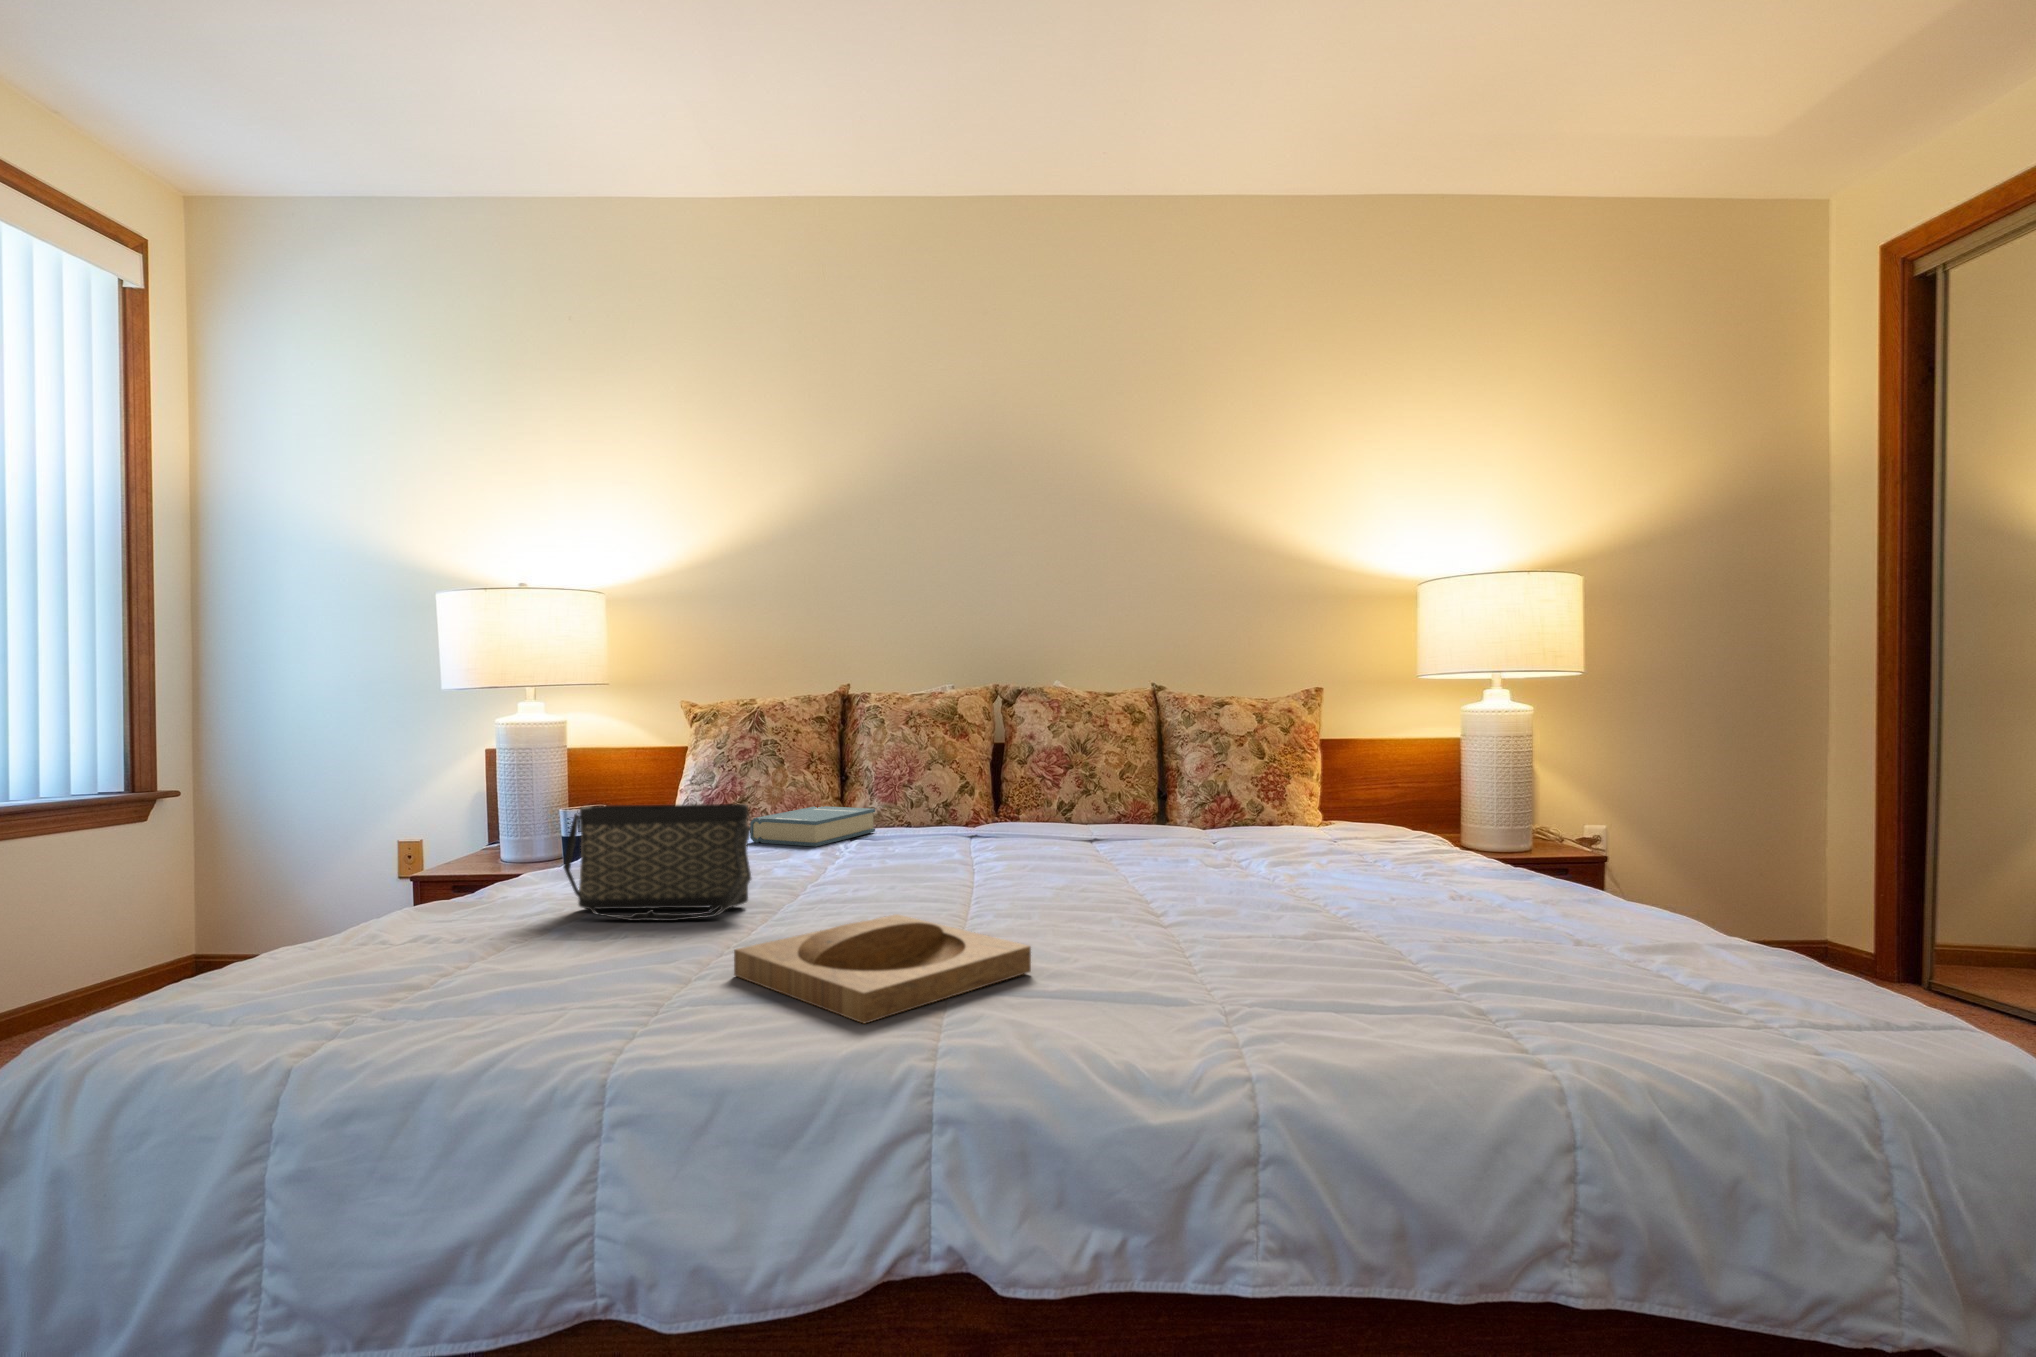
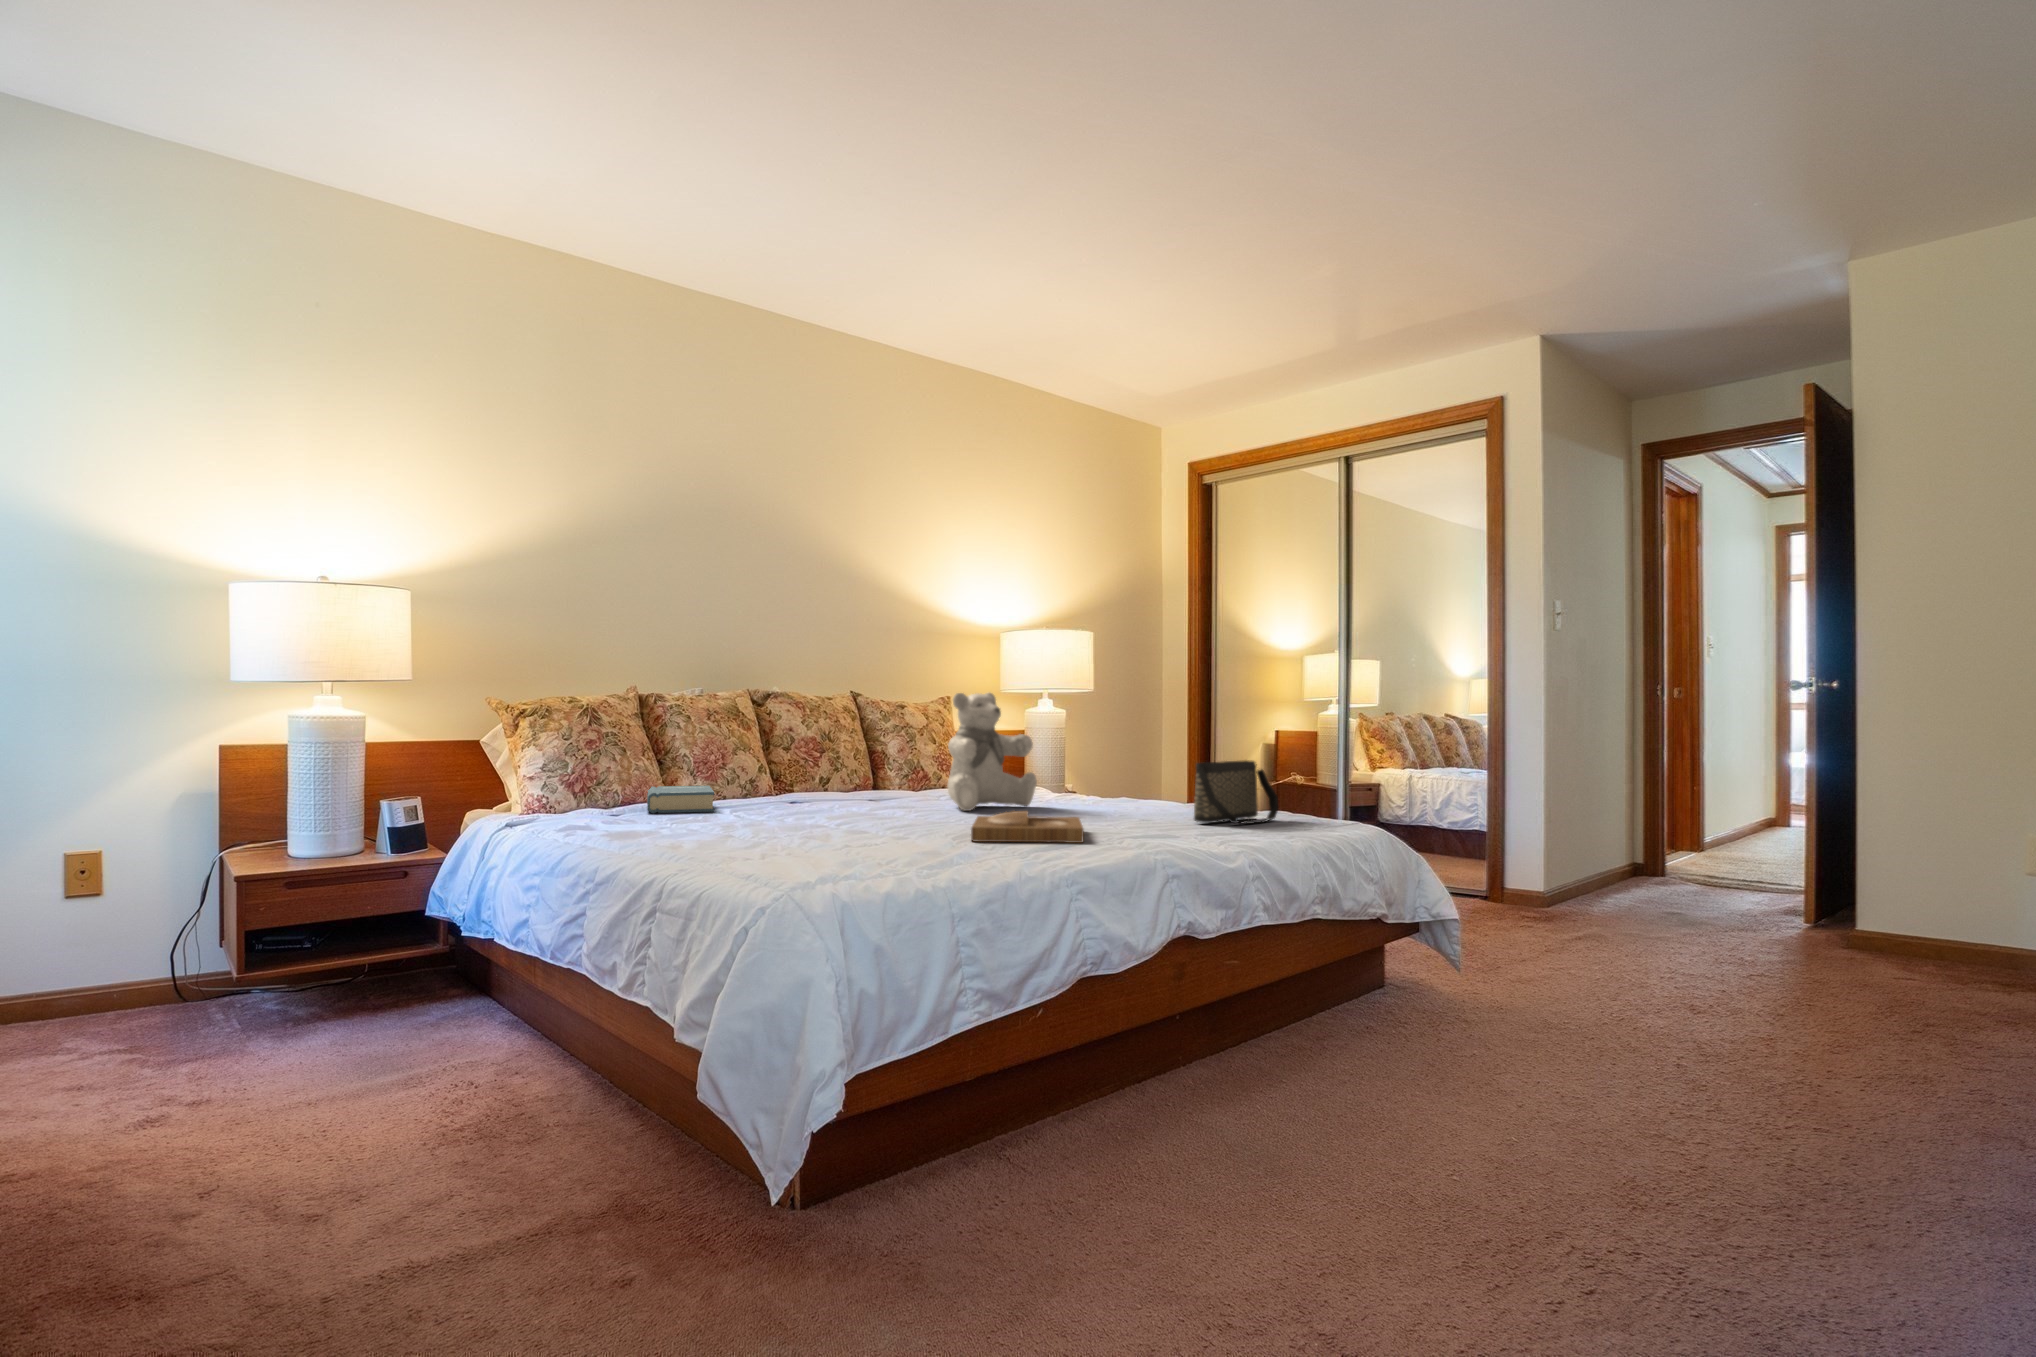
teddy bear: none [1070,685,1251,883] -> present [947,693,1037,811]
handbag: present [563,804,751,921] -> present [1194,760,1278,824]

